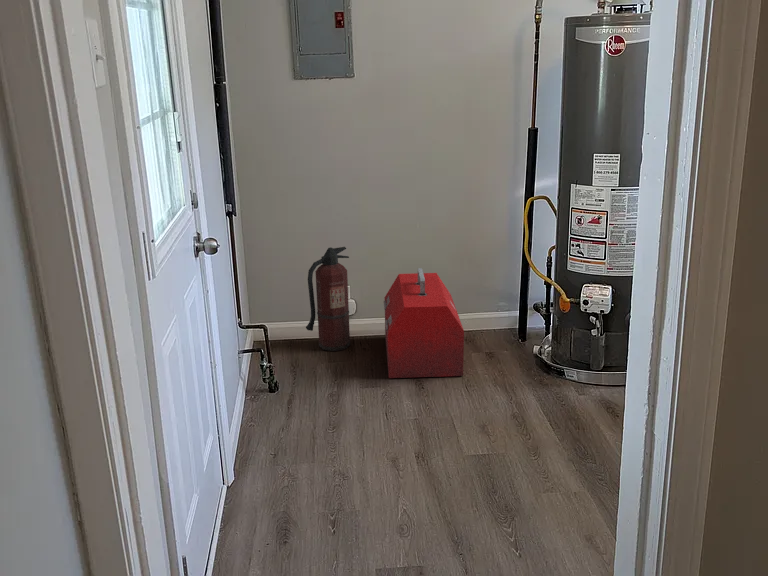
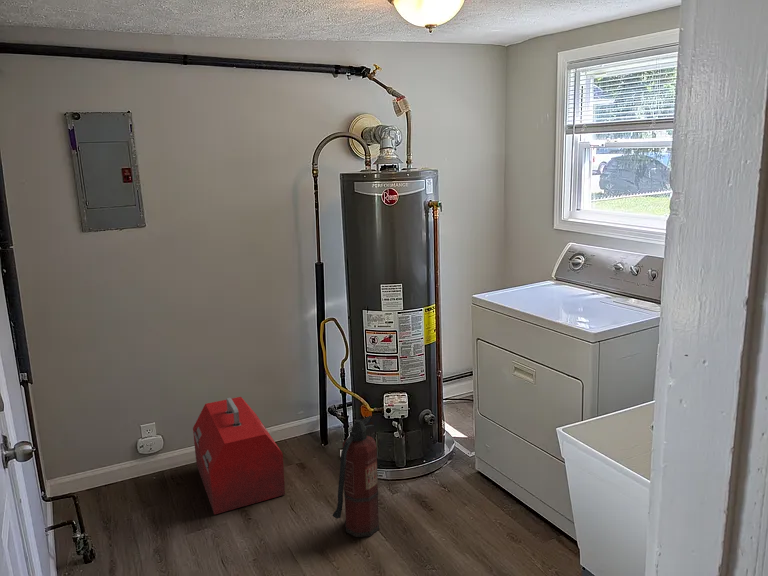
fire extinguisher: present [306,247,350,351] -> present [333,416,379,537]

